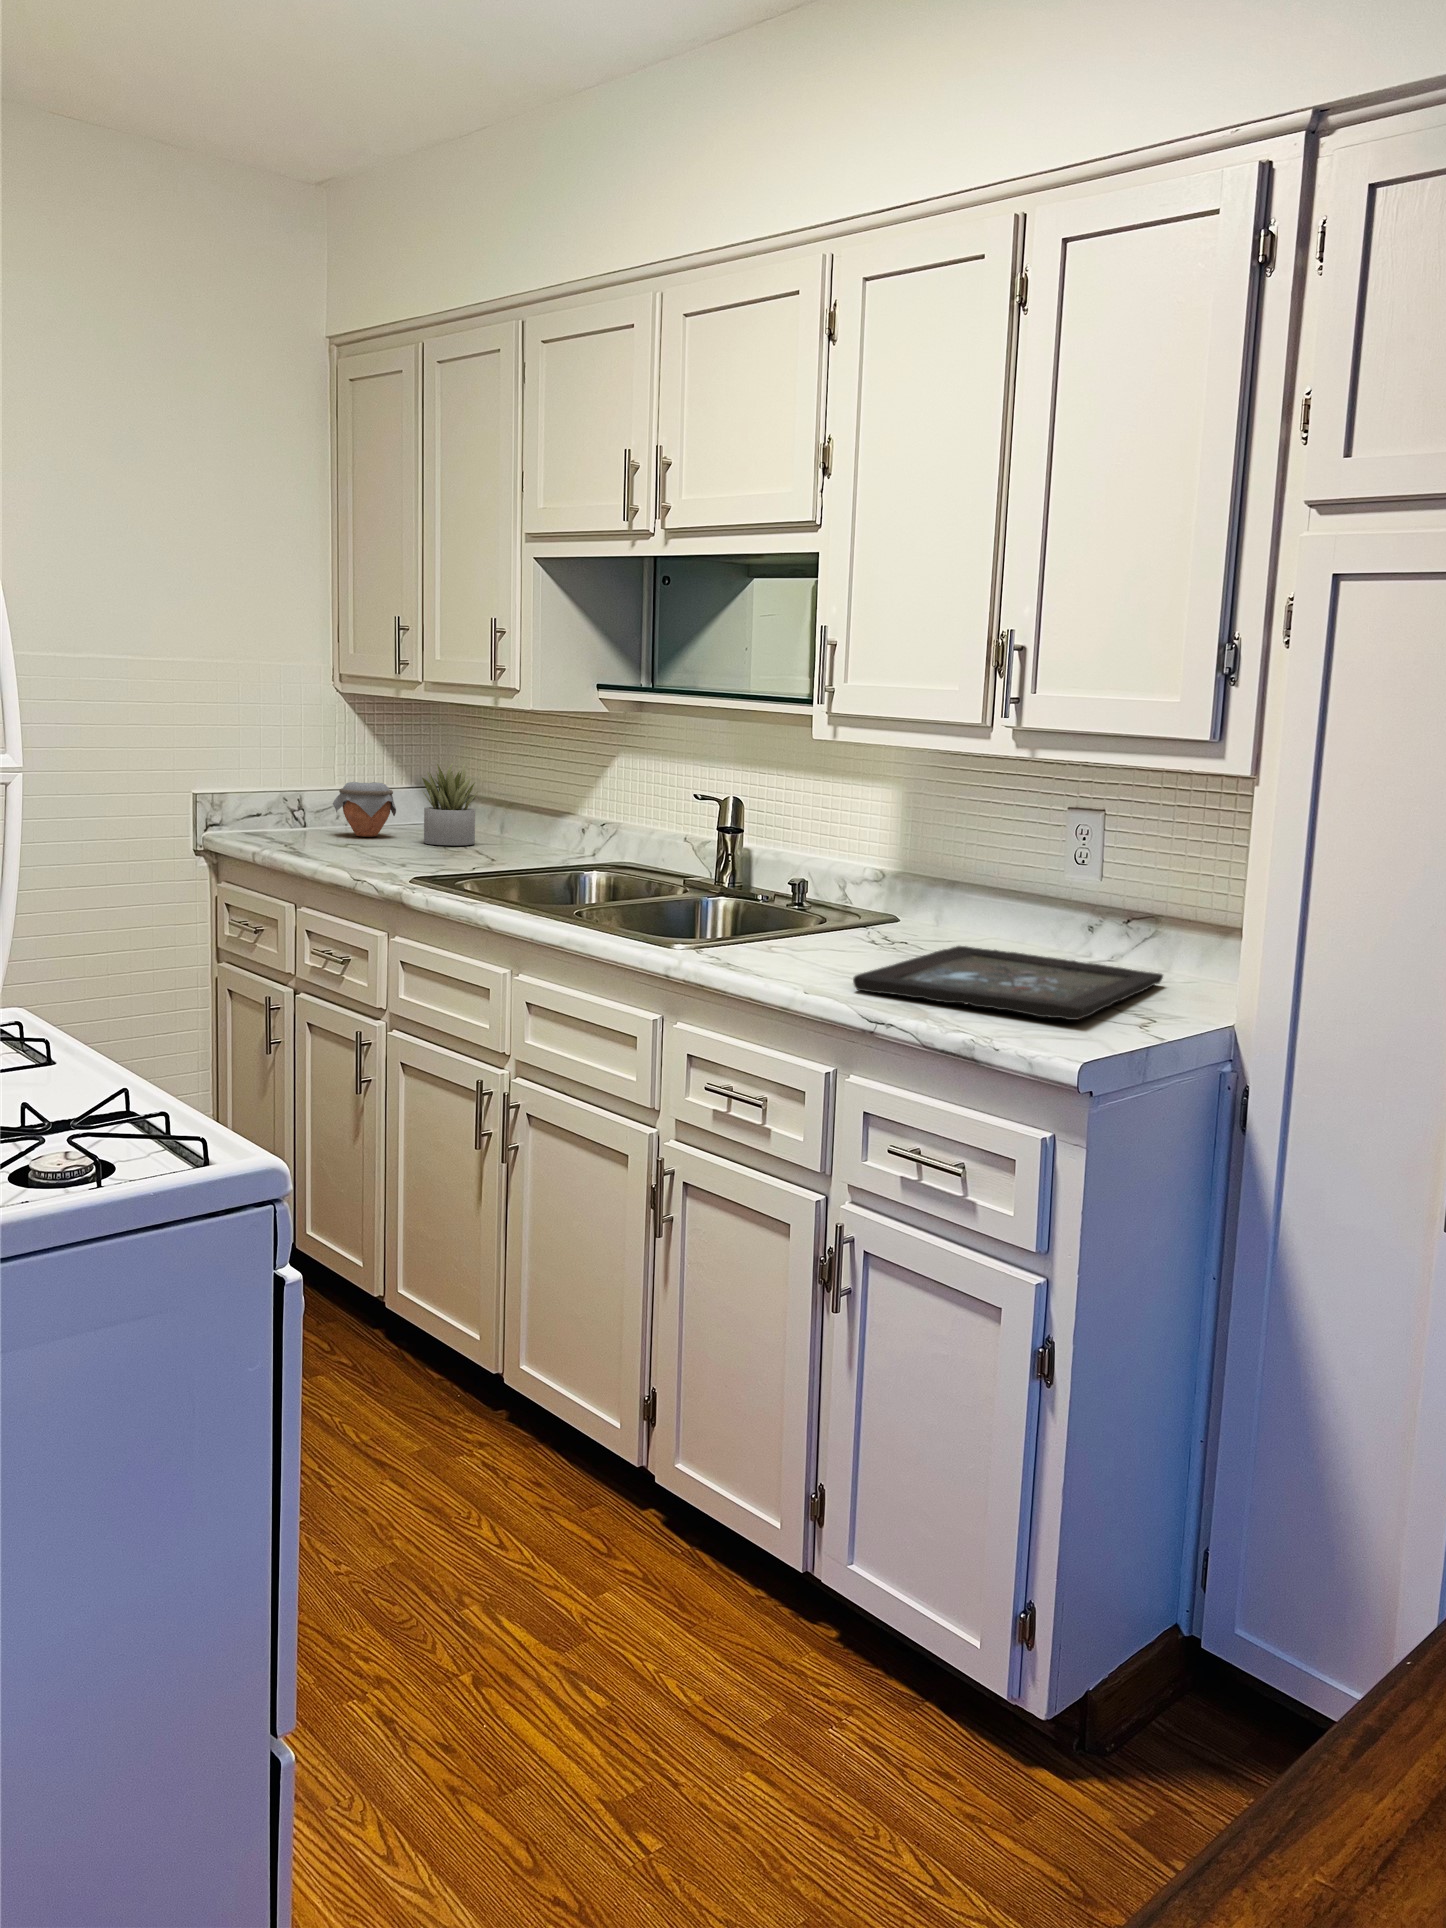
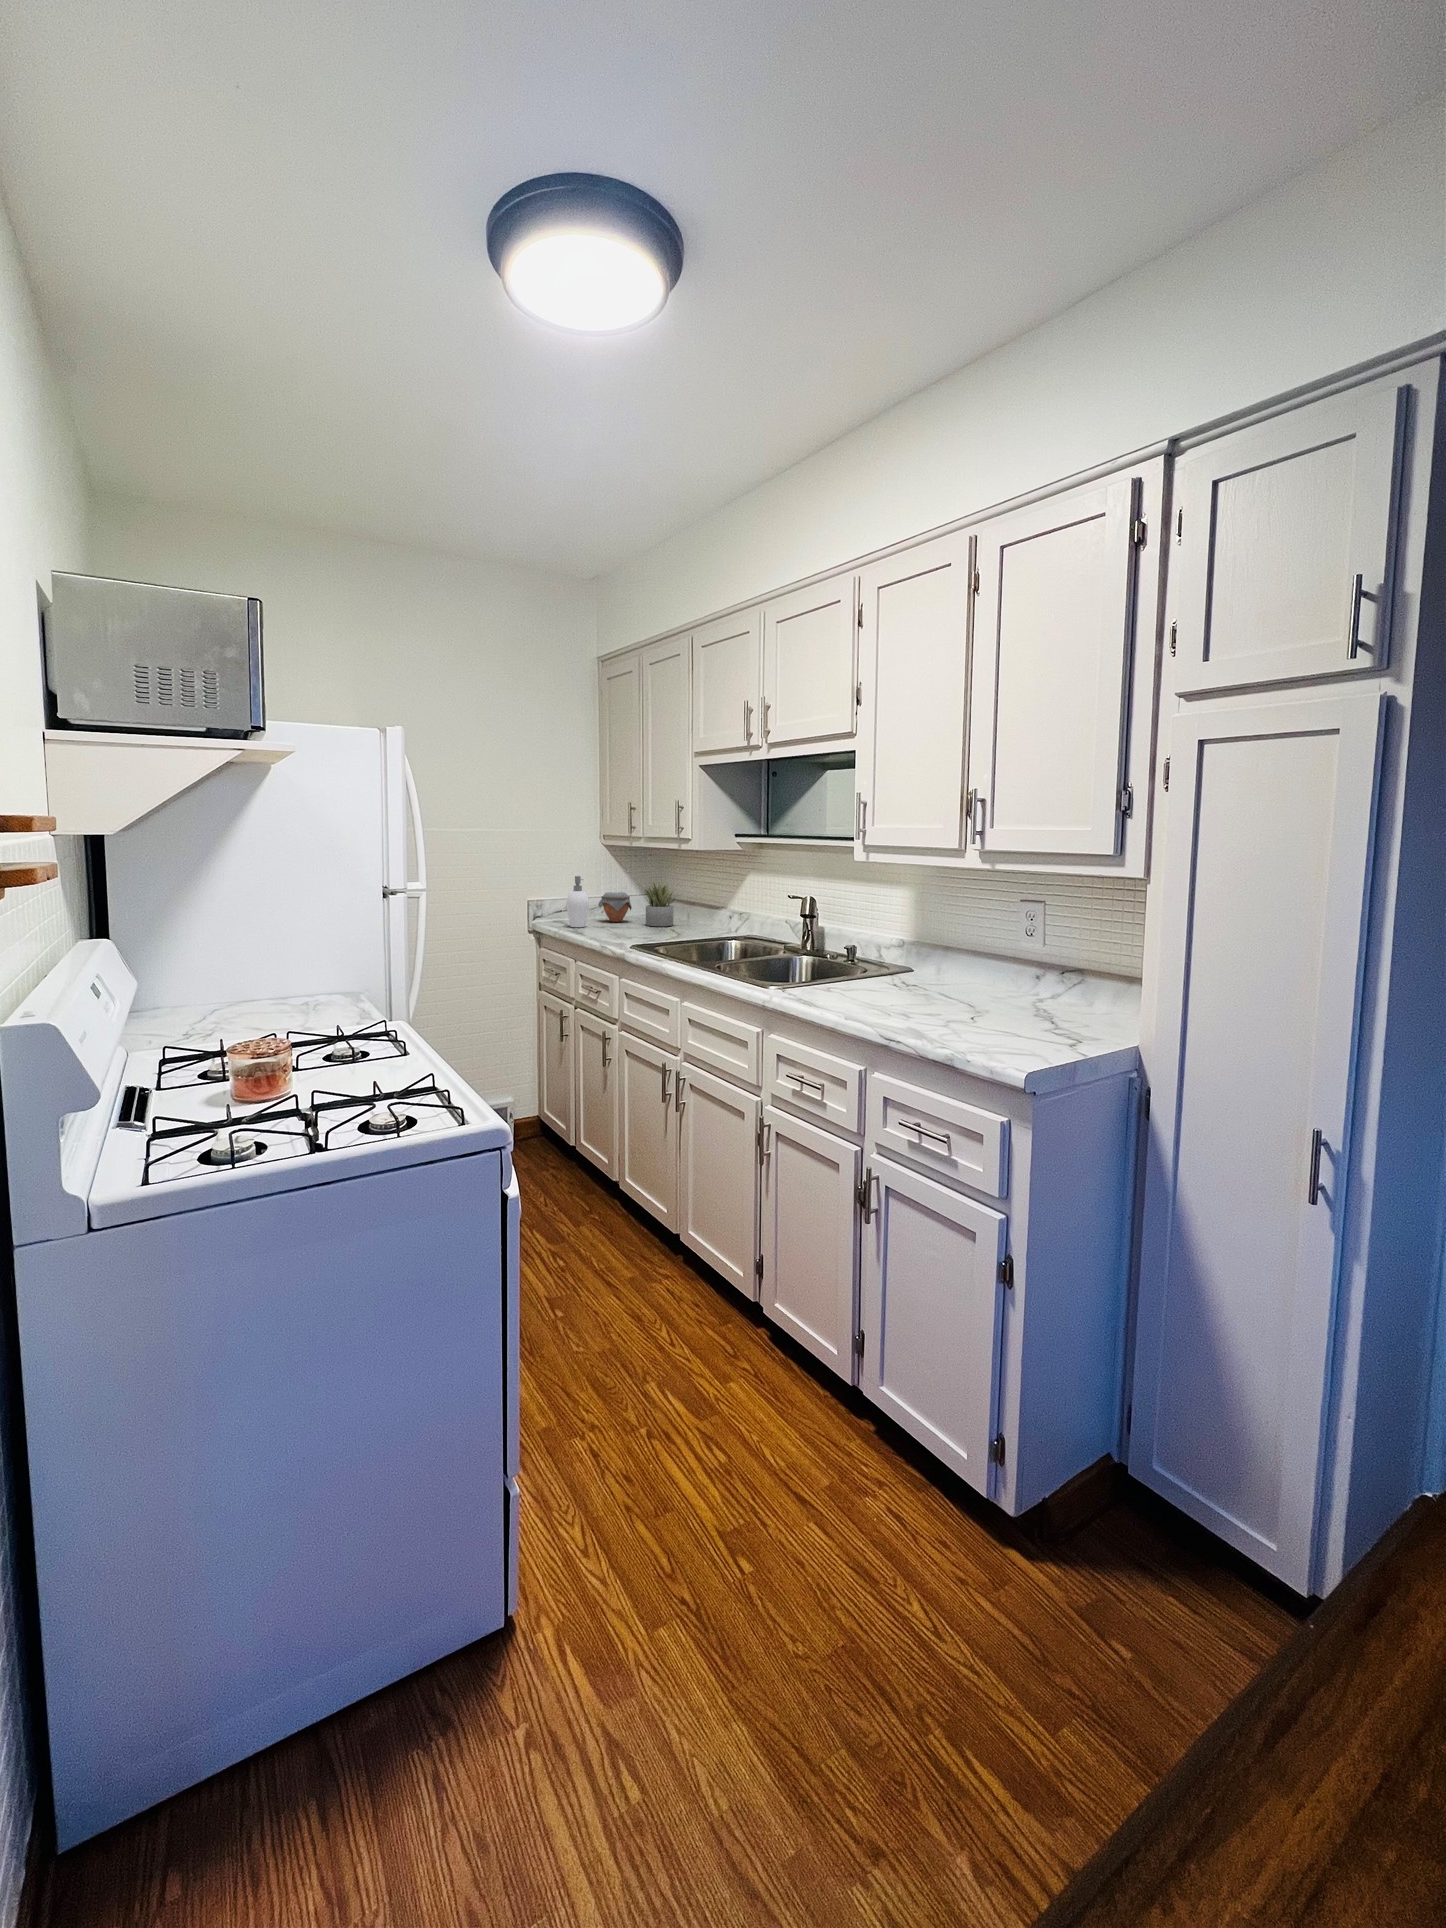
soap dispenser: none [276,751,332,845] -> present [566,876,589,927]
tray: present [853,946,1163,1020] -> none [877,988,1086,1040]

